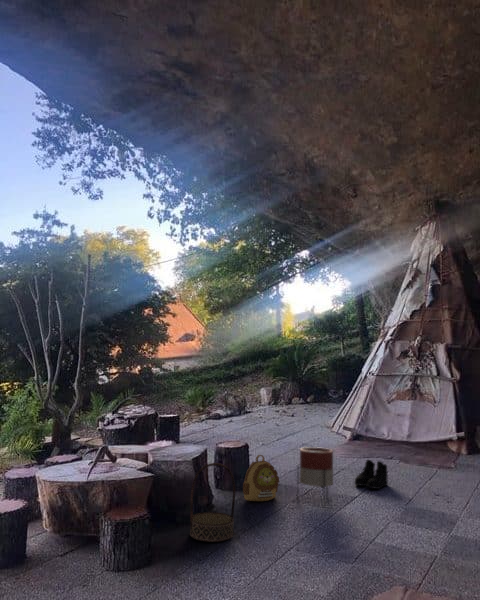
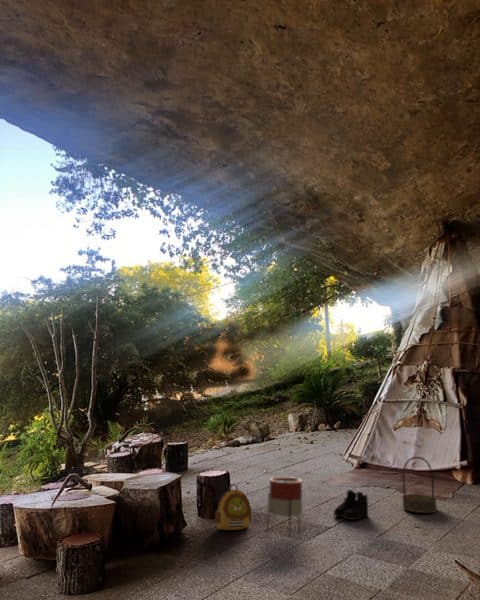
basket: present [190,463,235,542] -> present [402,457,437,513]

